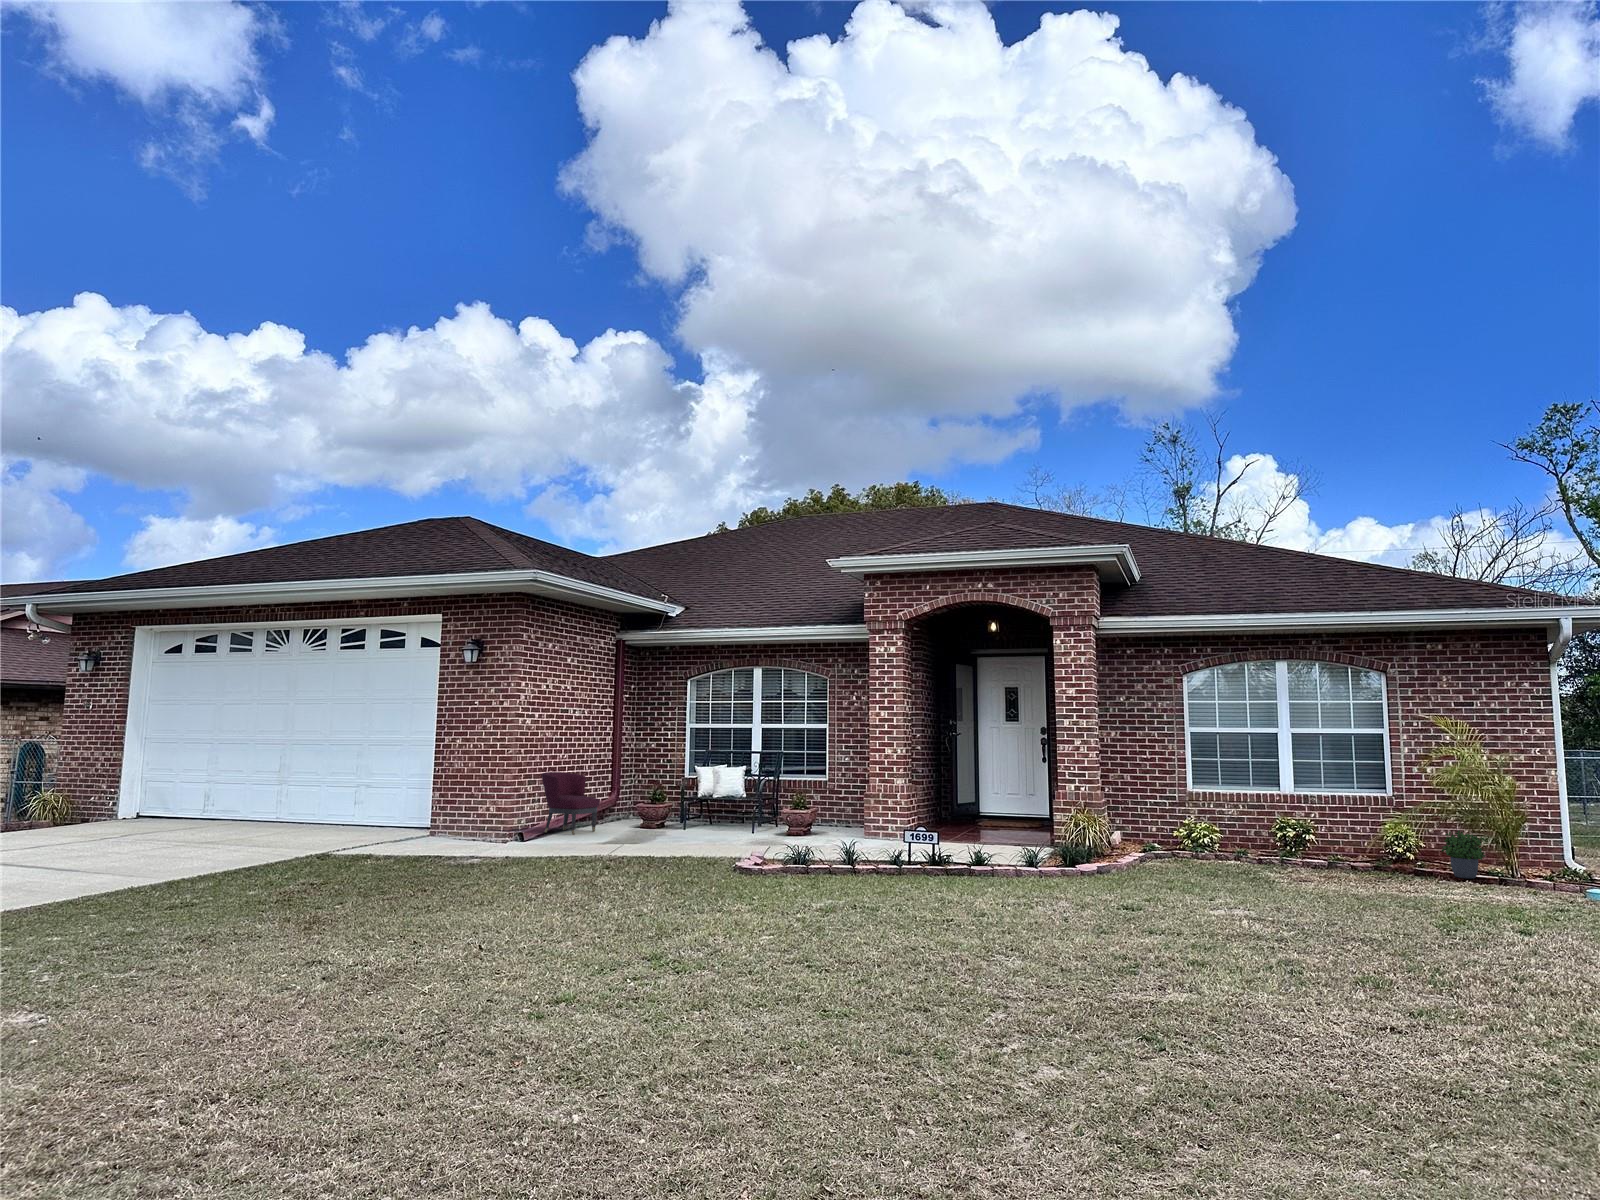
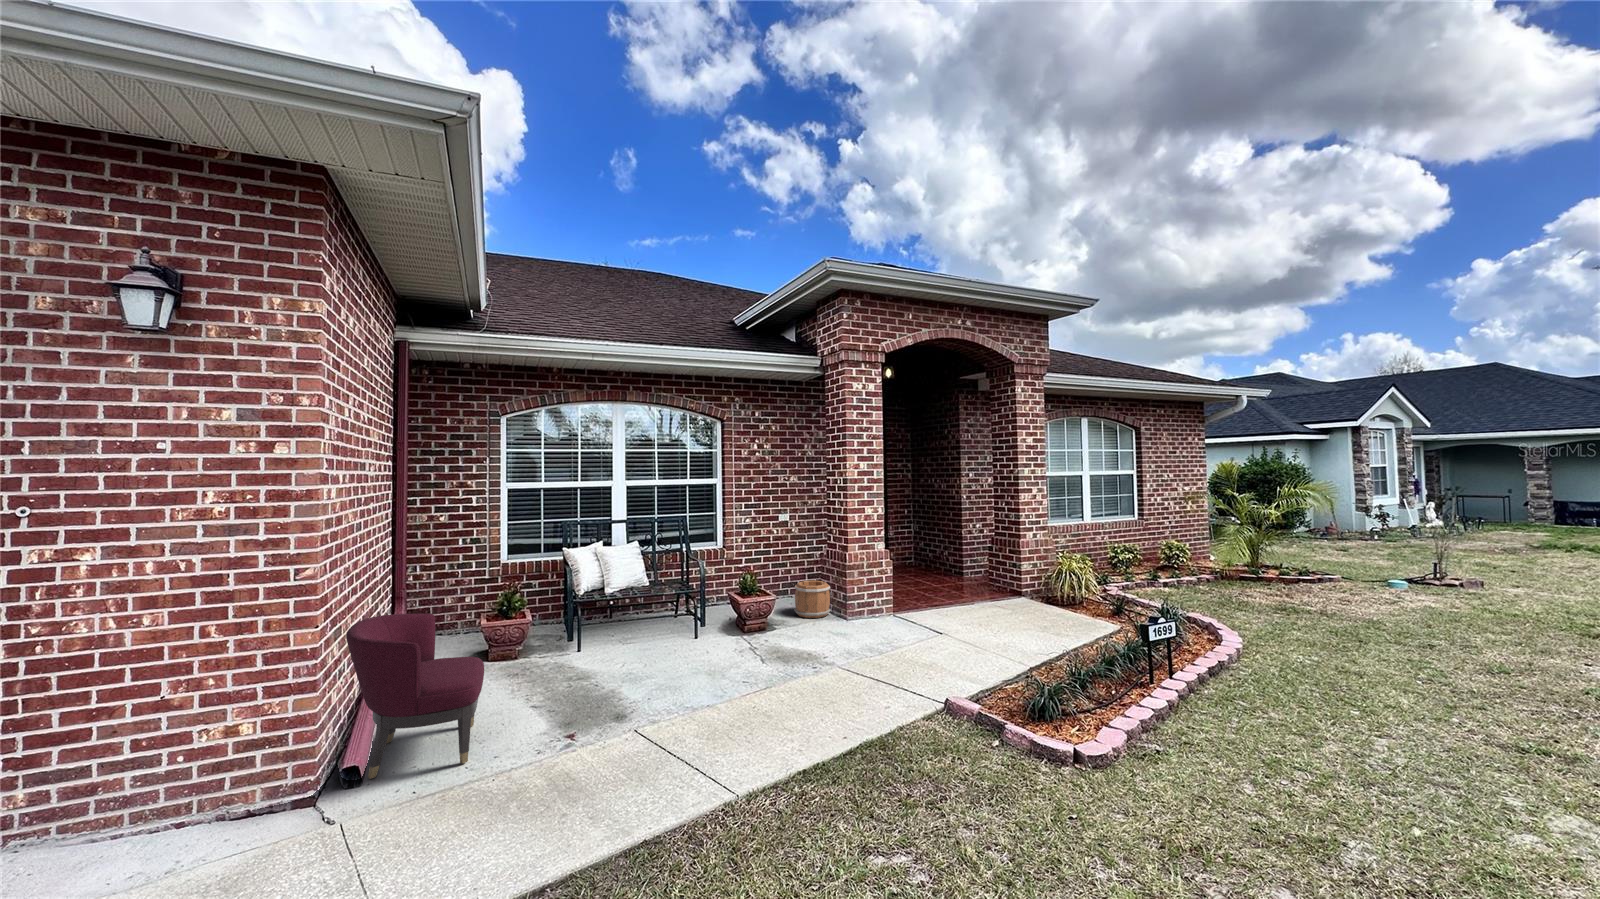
bucket: none [846,809,875,837] -> present [794,580,831,618]
potted plant: present [1441,830,1485,878] -> none [1210,539,1244,573]

